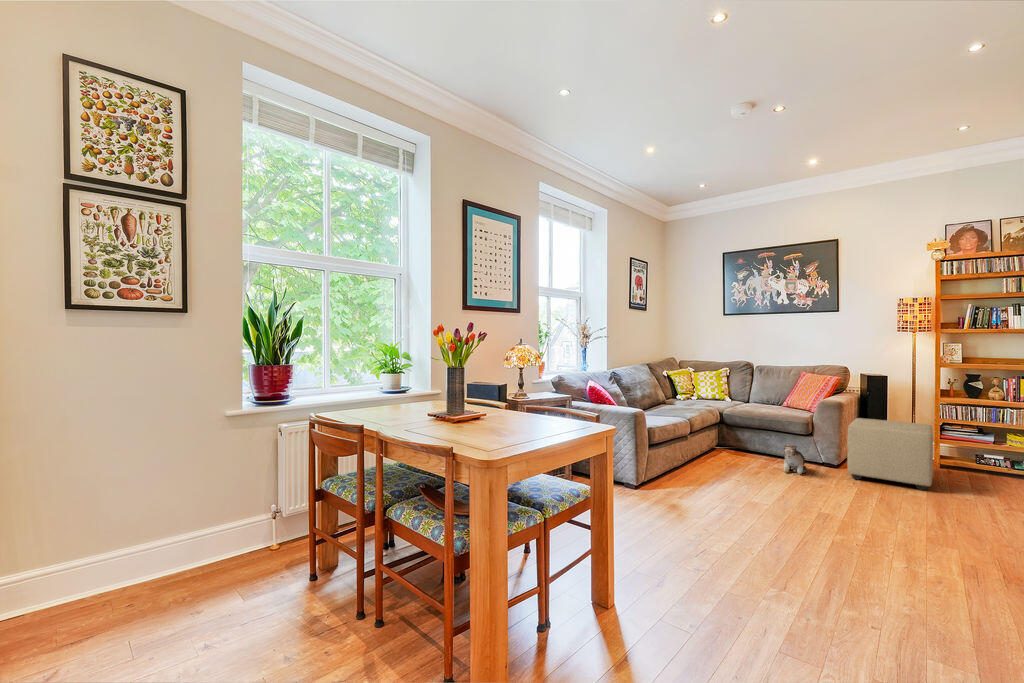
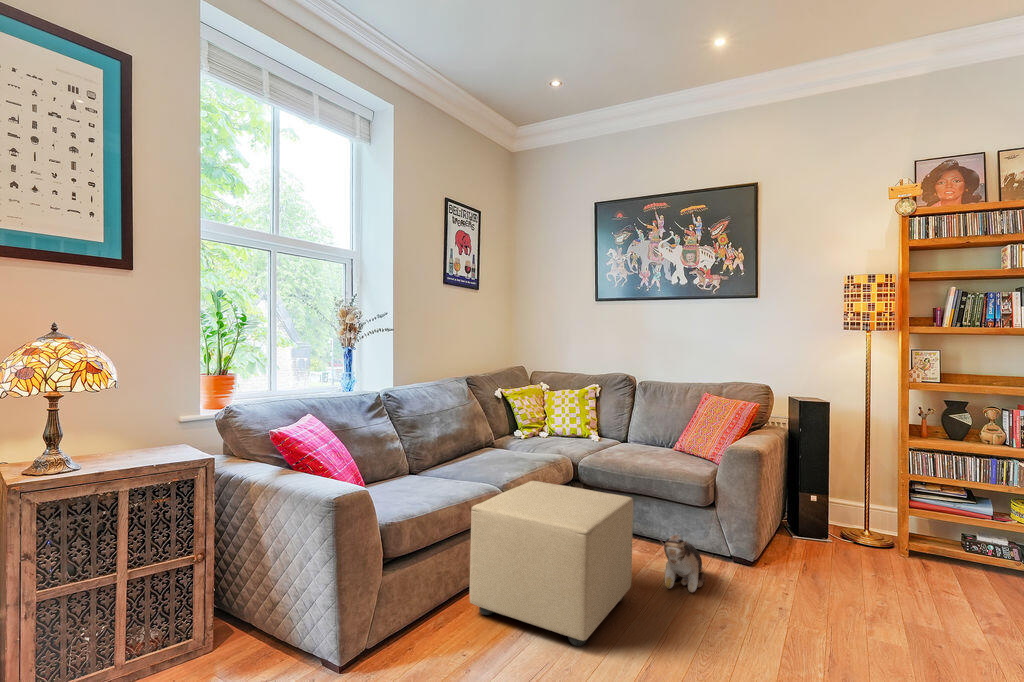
ottoman: present [847,418,933,490] -> present [469,481,633,646]

